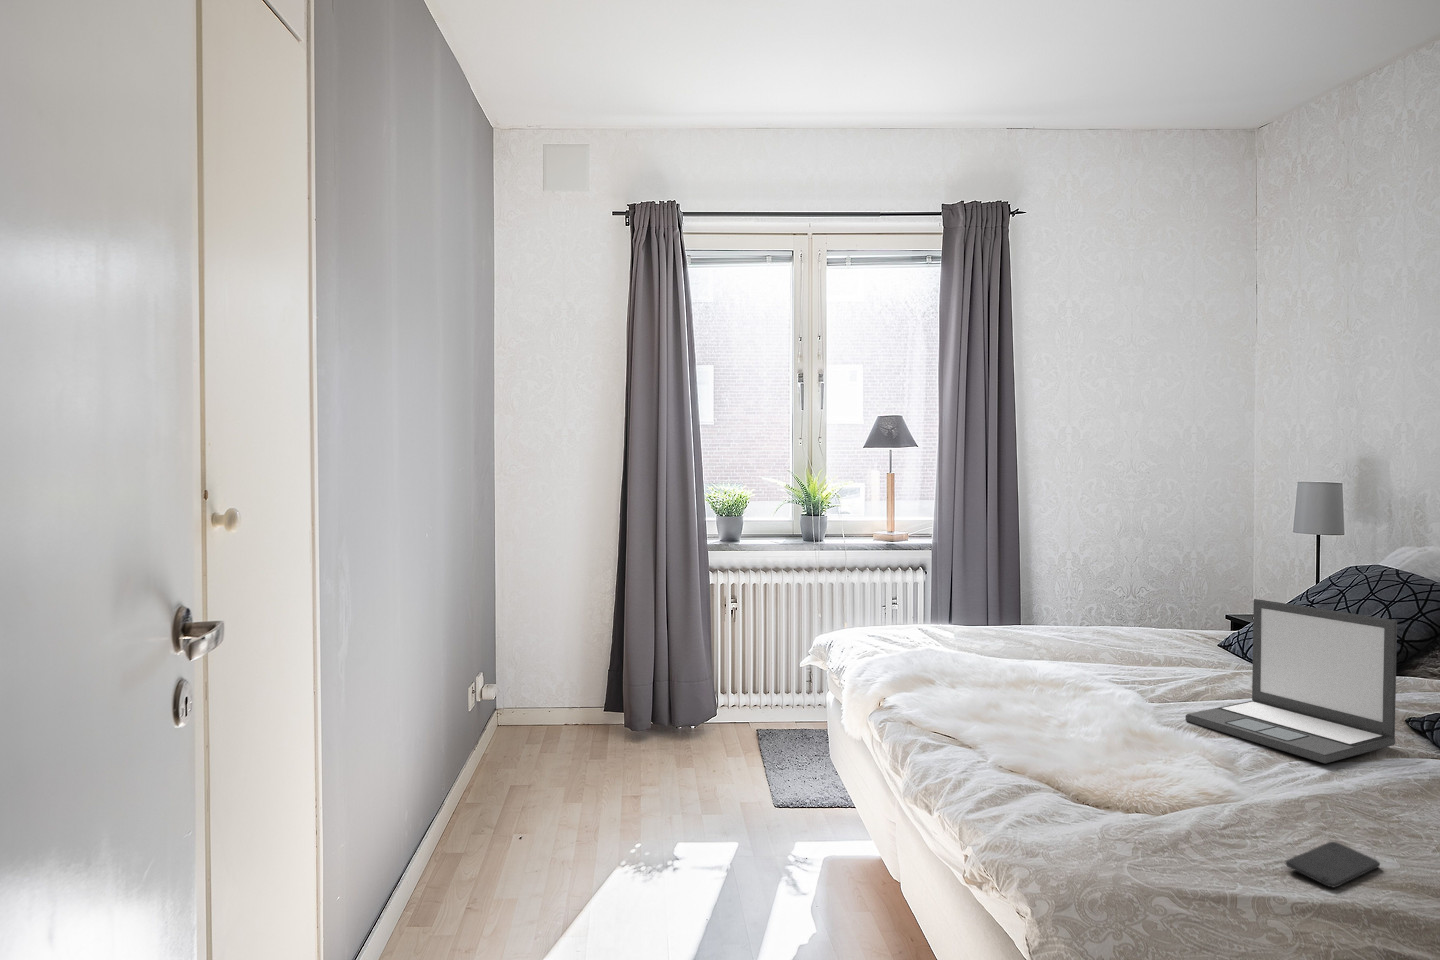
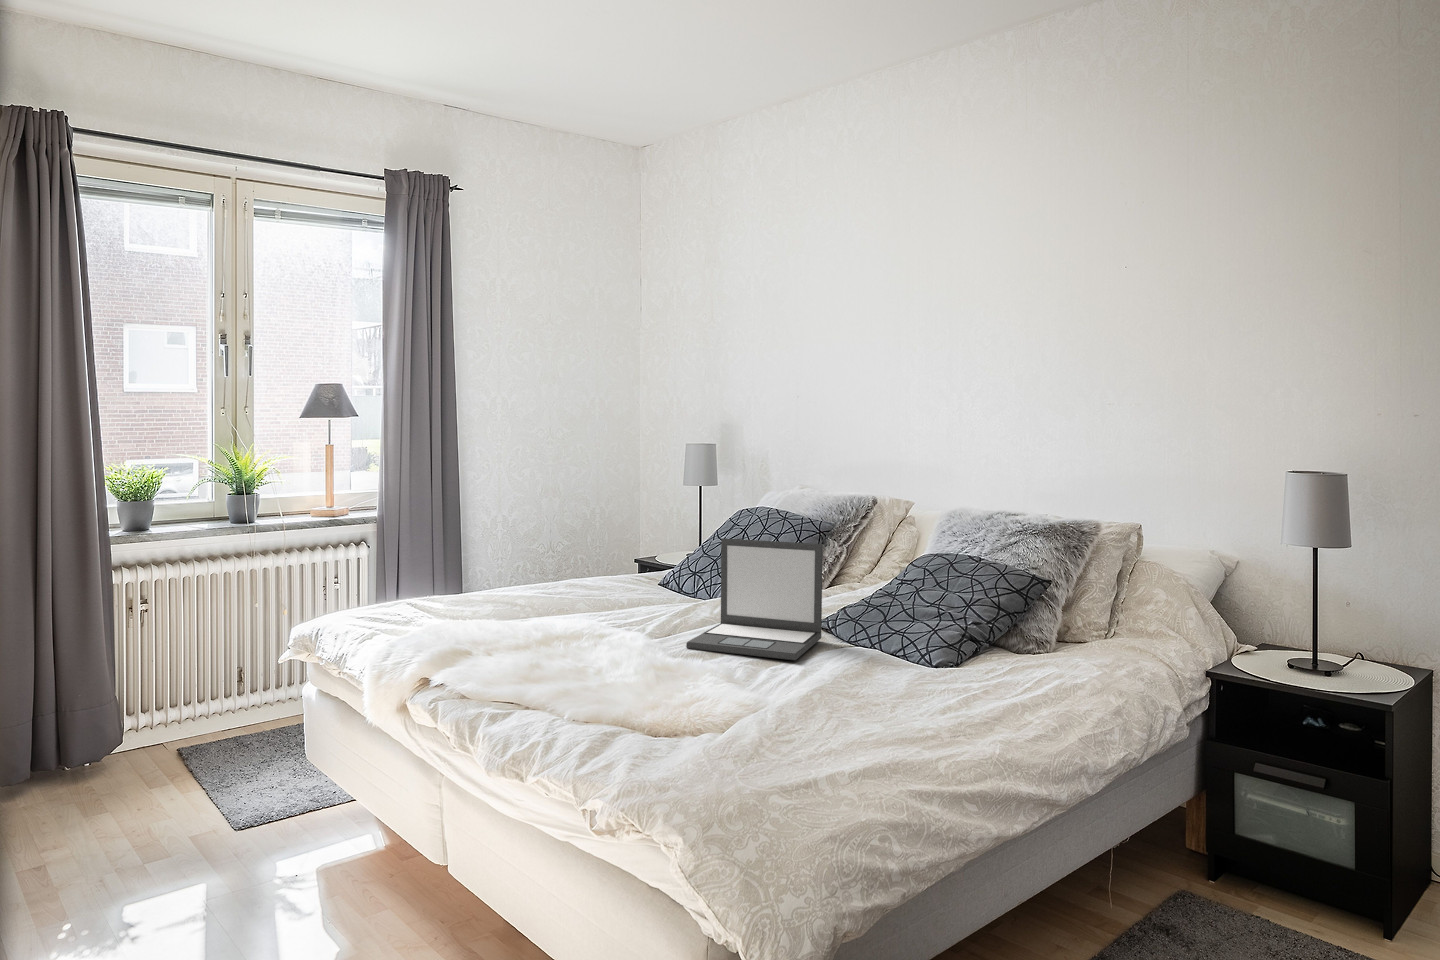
smartphone: present [1286,842,1380,887] -> none [831,714,876,747]

